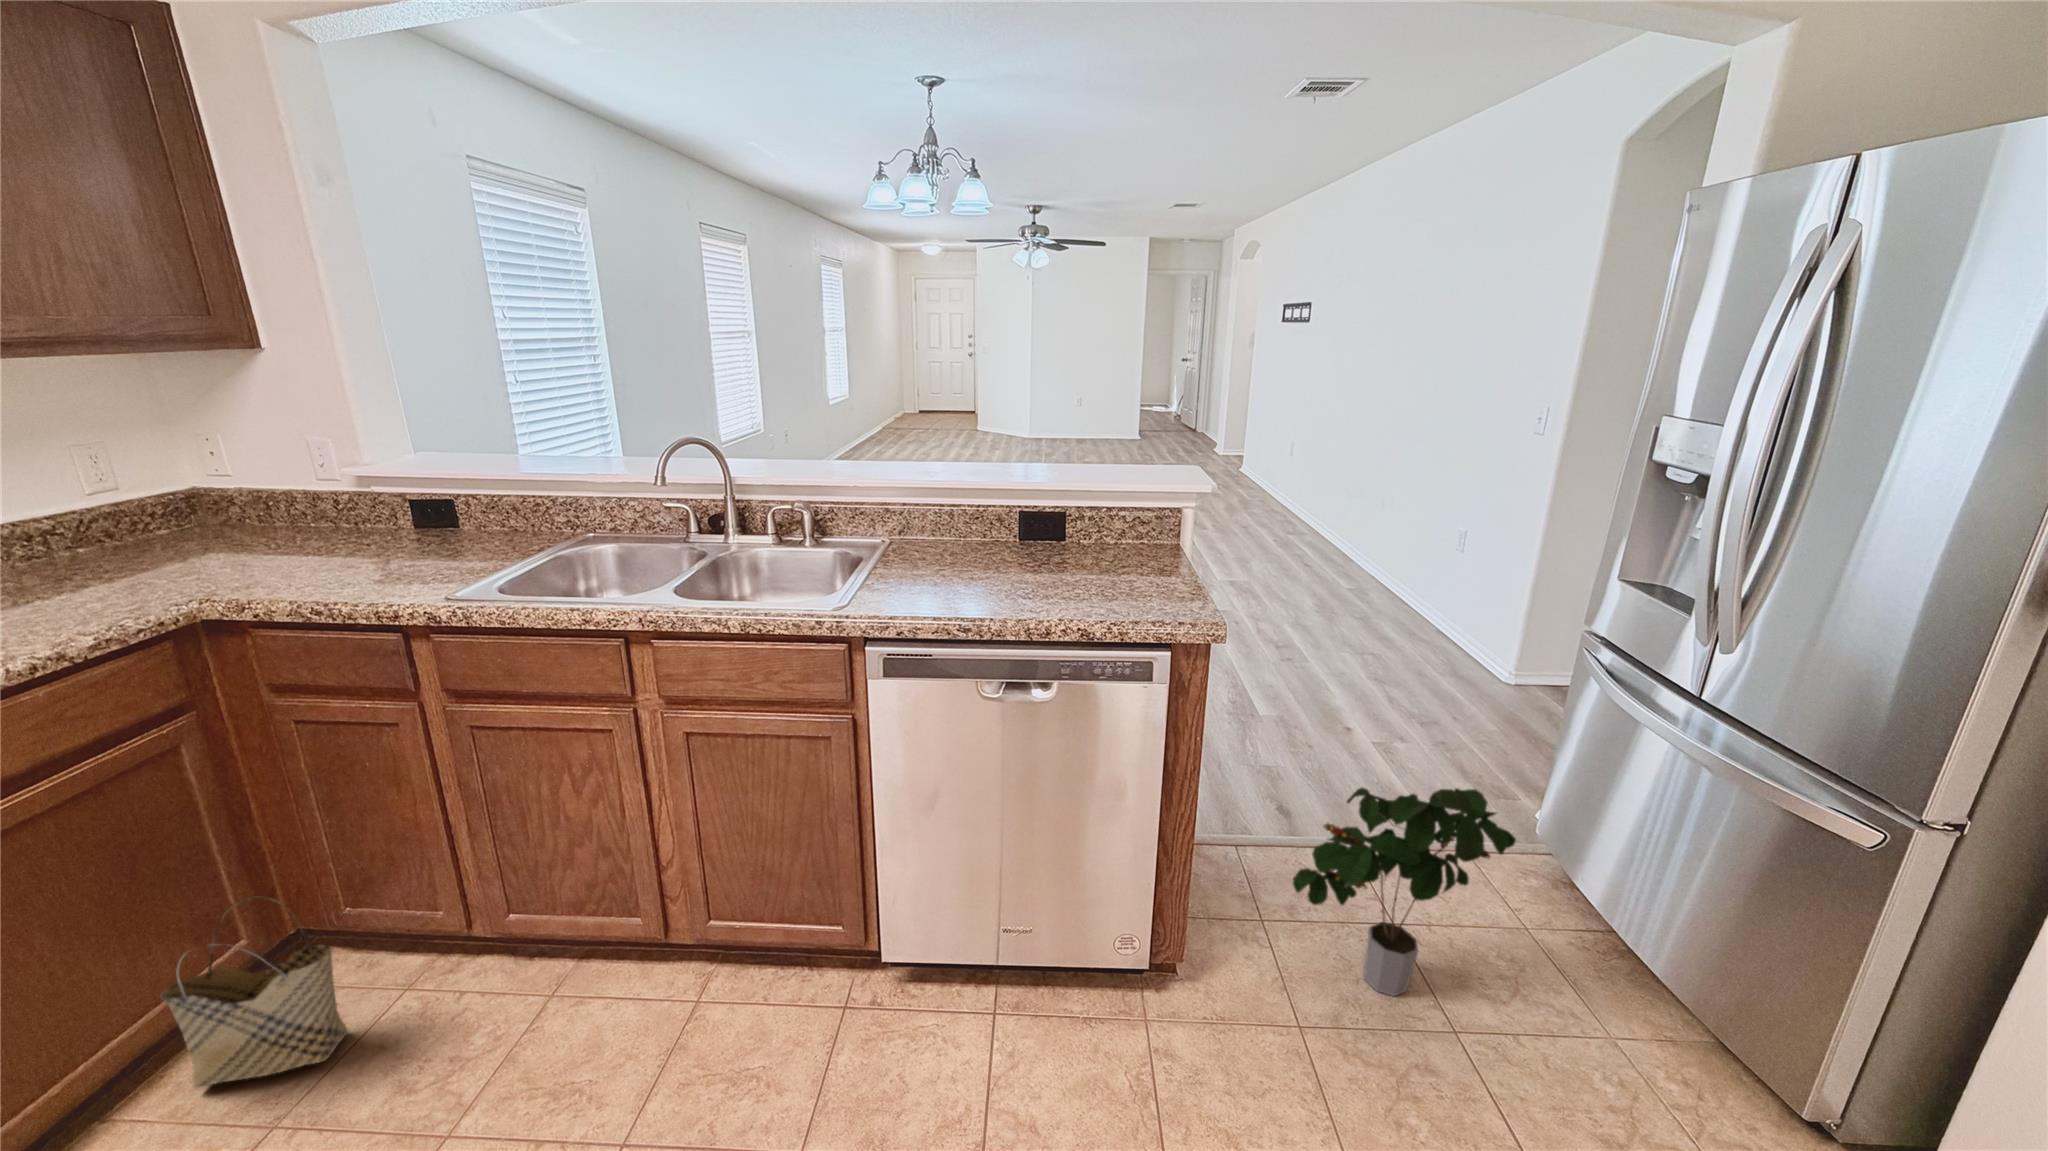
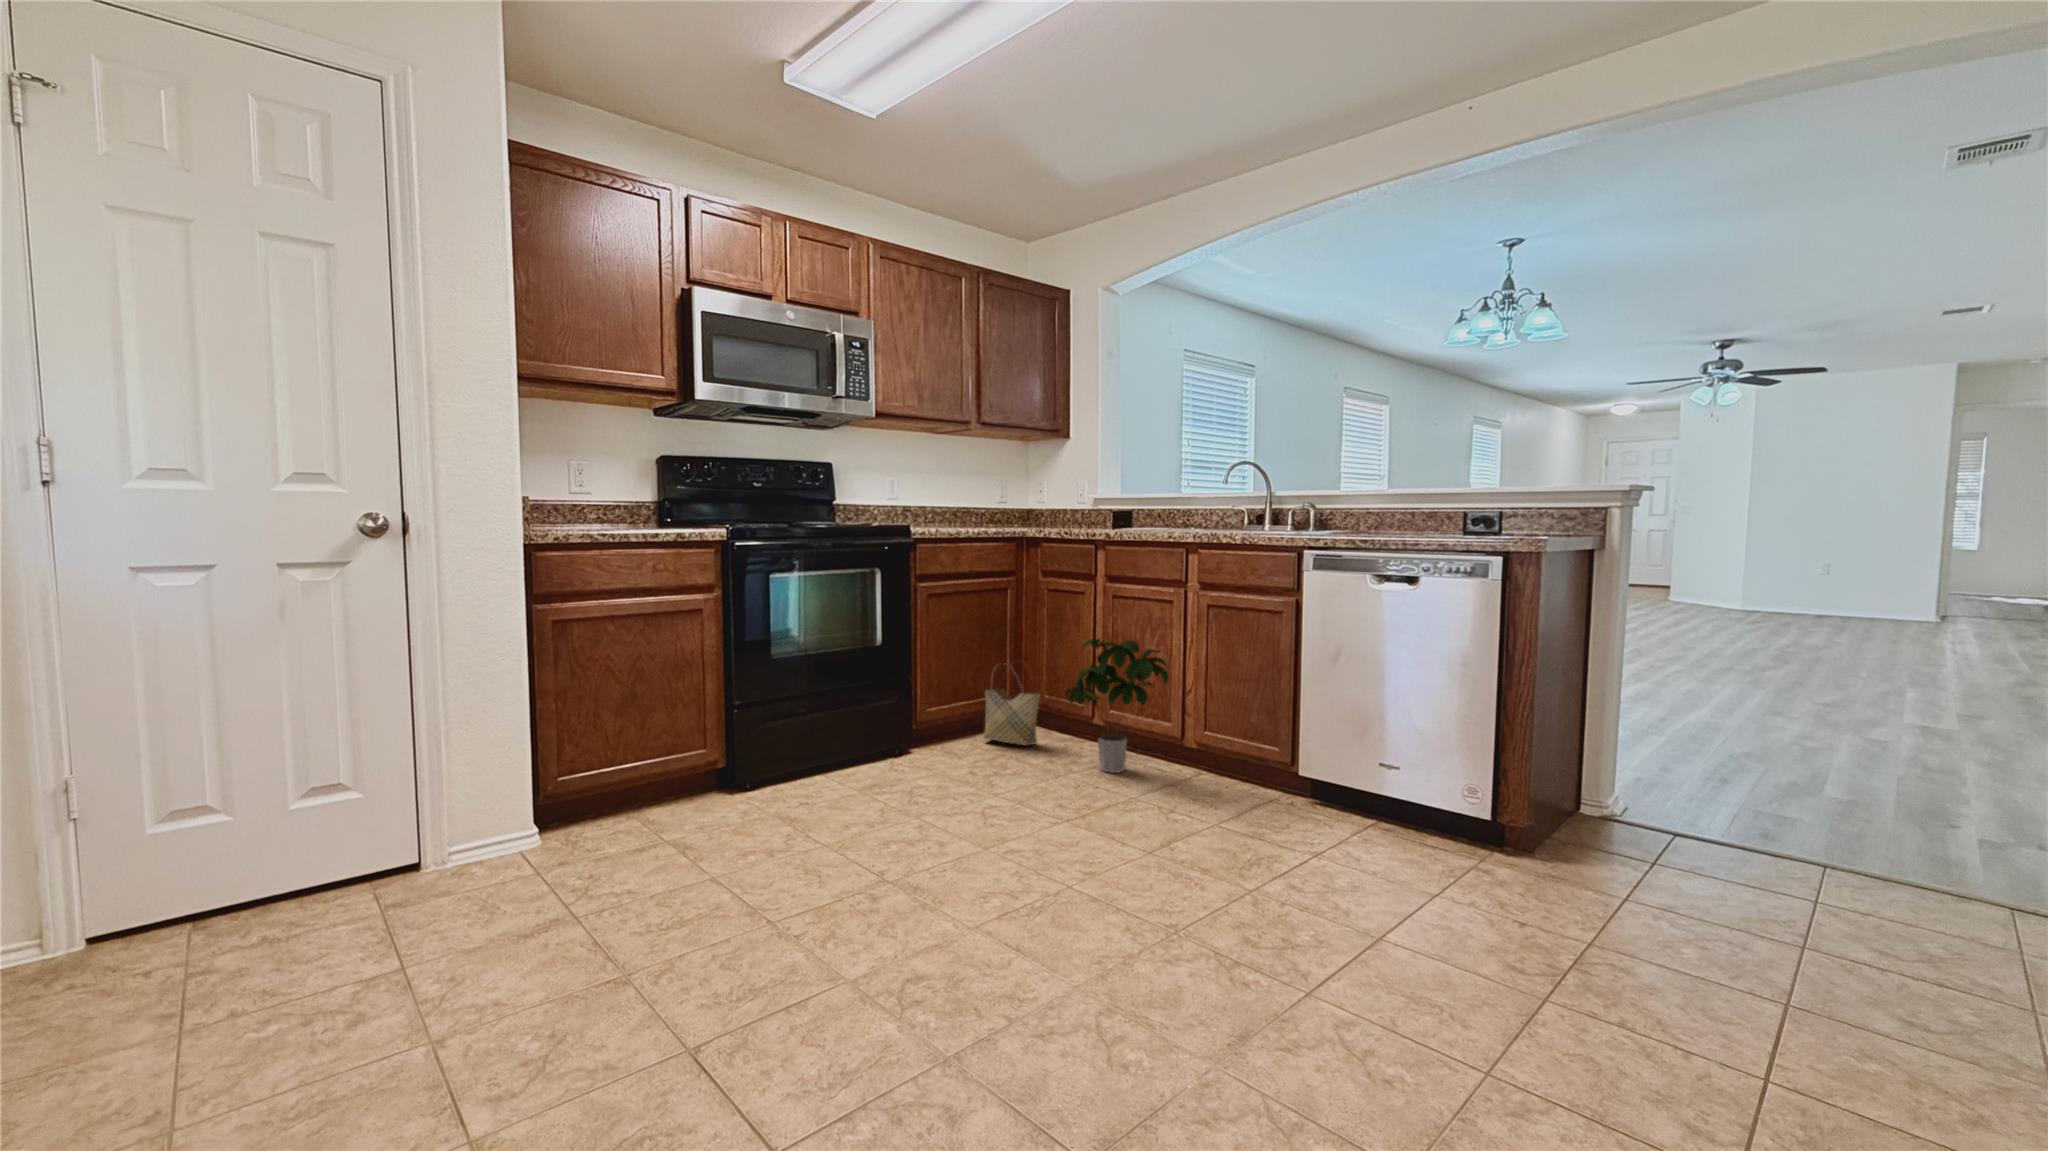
potted plant: present [1293,788,1516,996] -> present [1065,638,1169,773]

